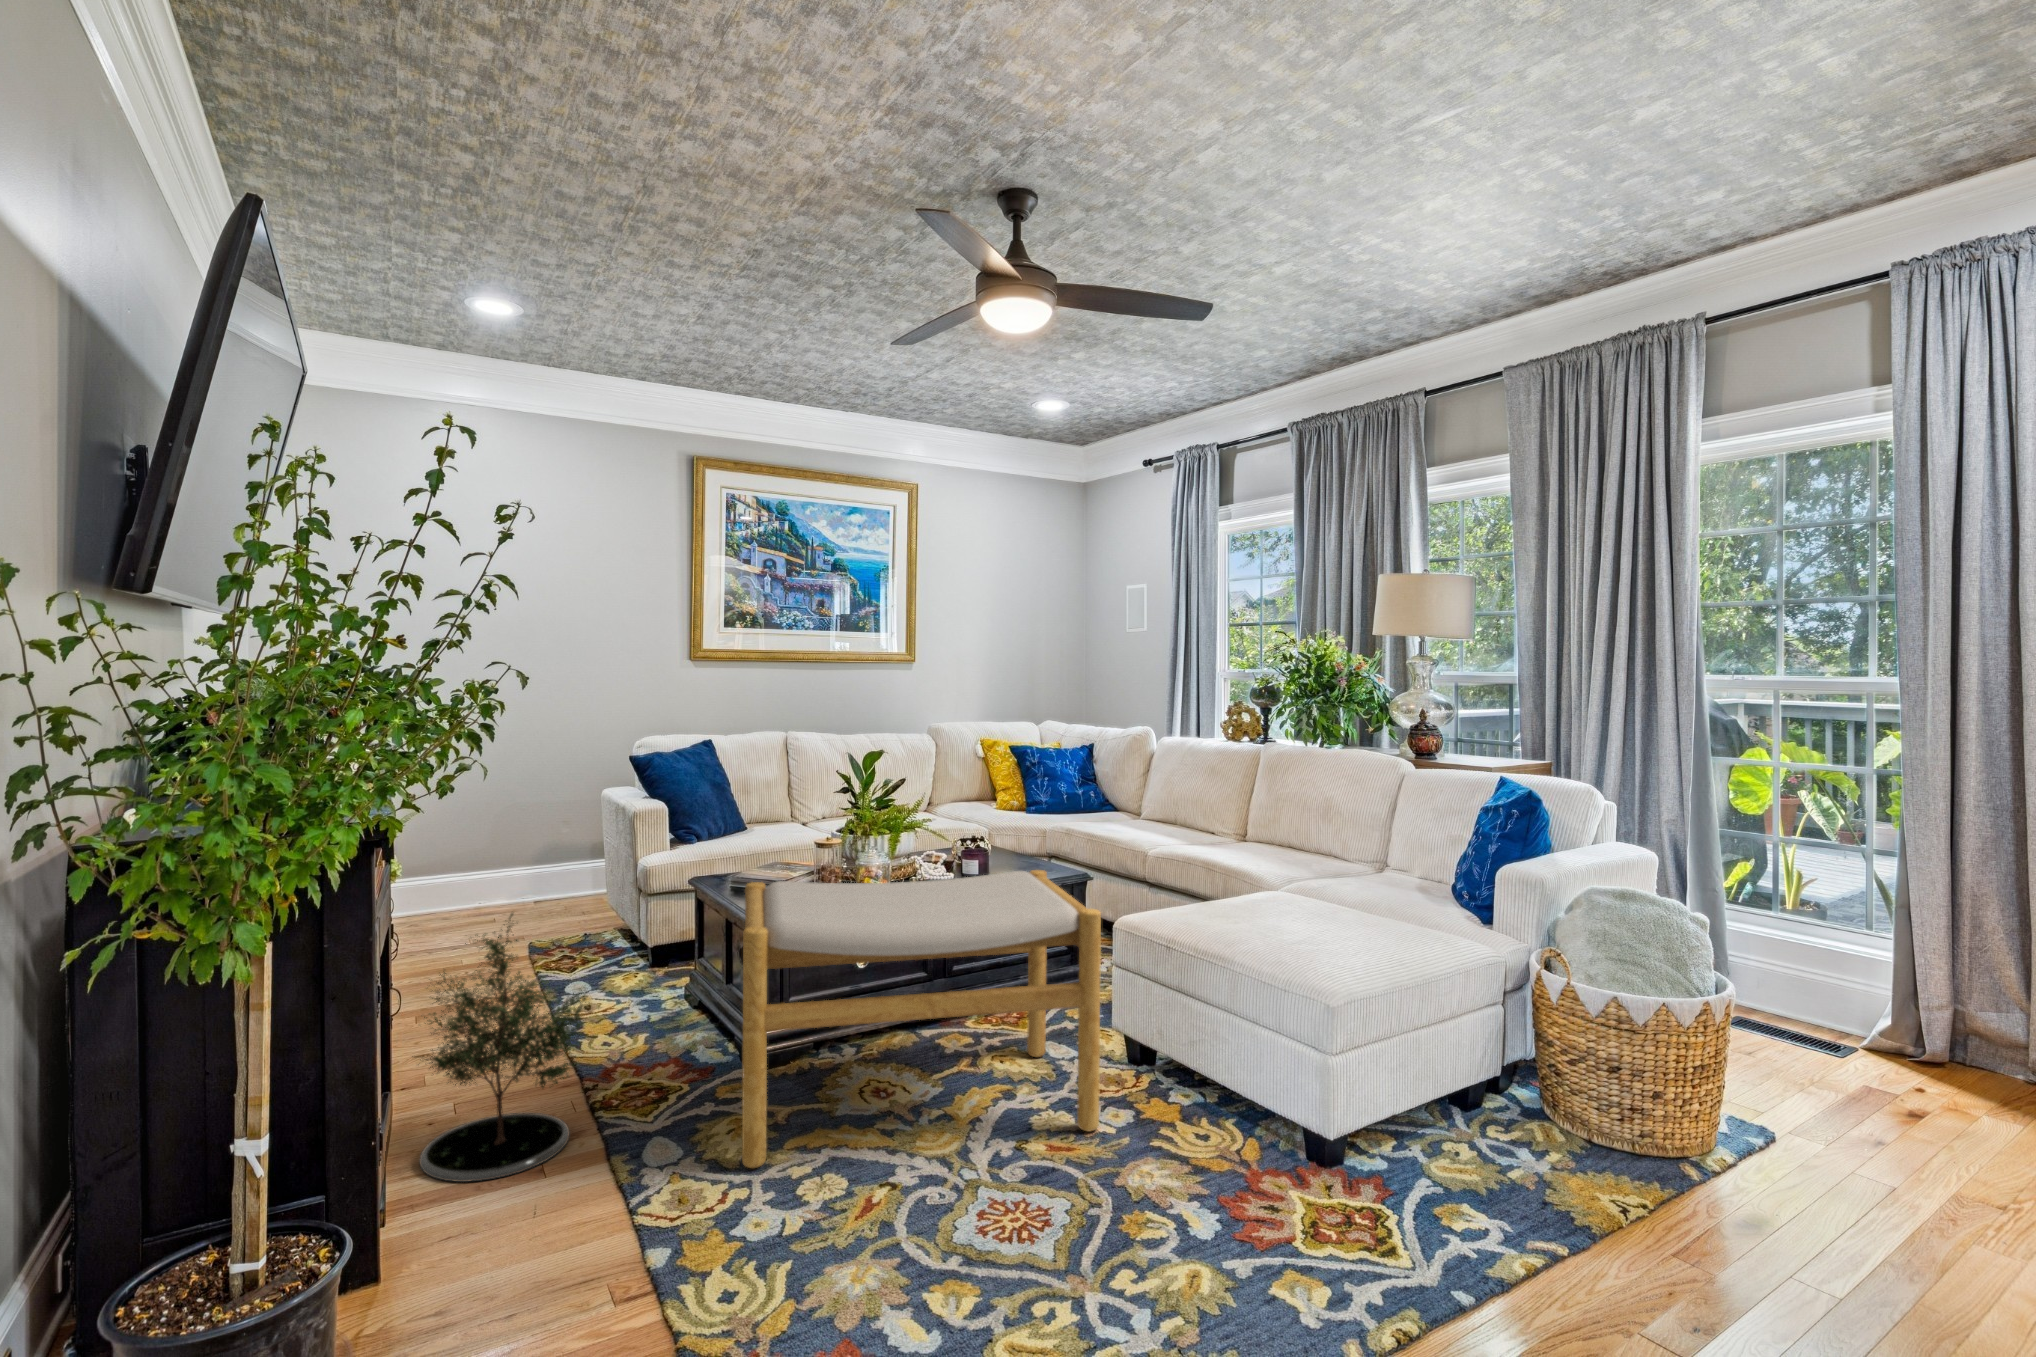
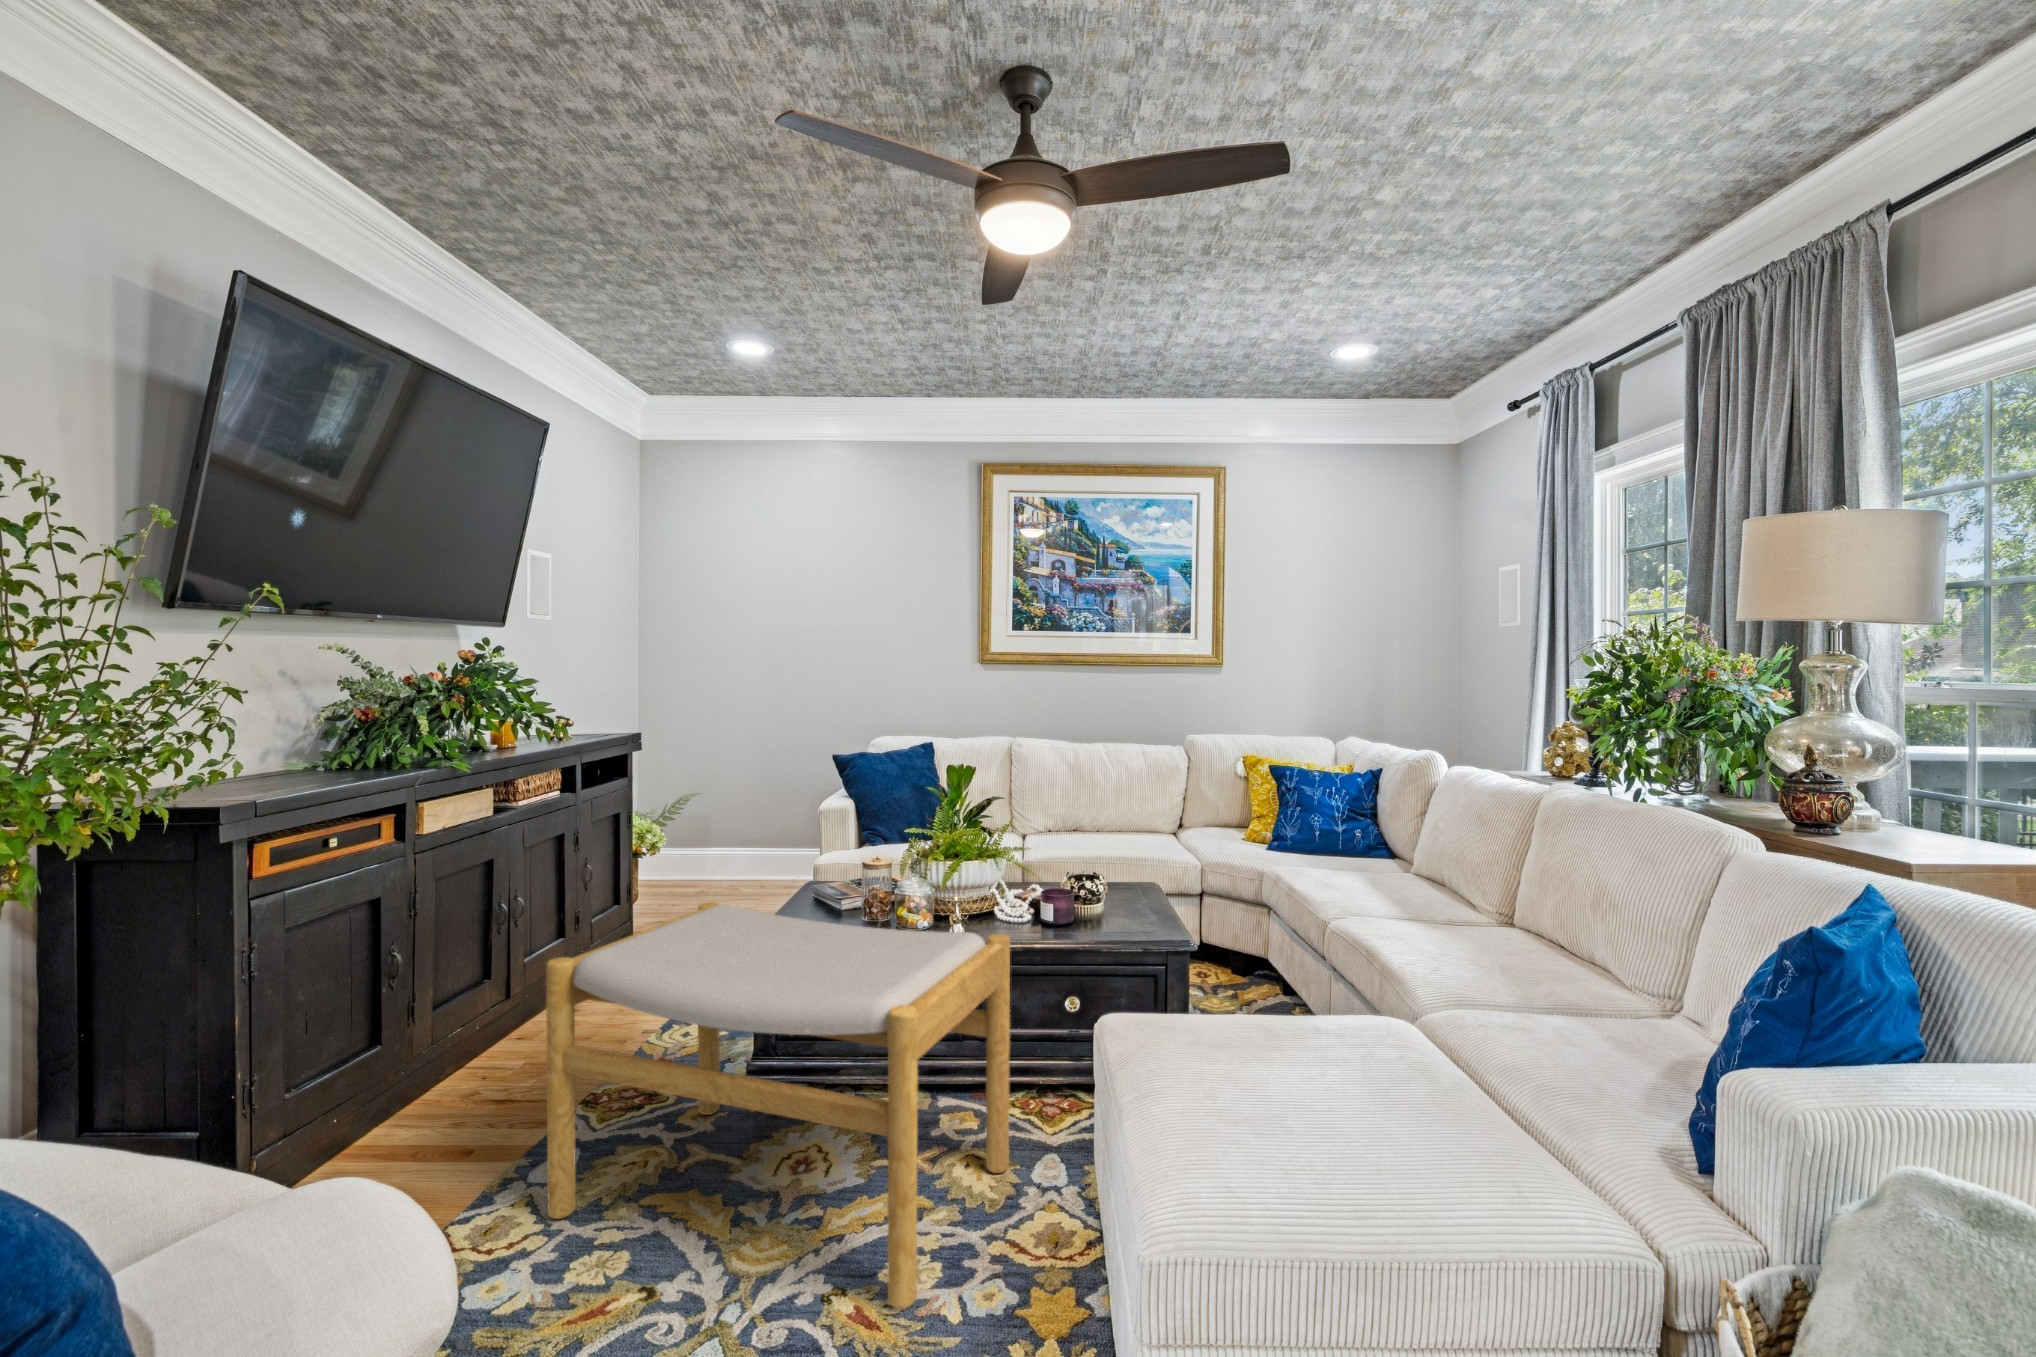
potted tree: present [412,913,586,1182] -> none [369,903,540,1152]

